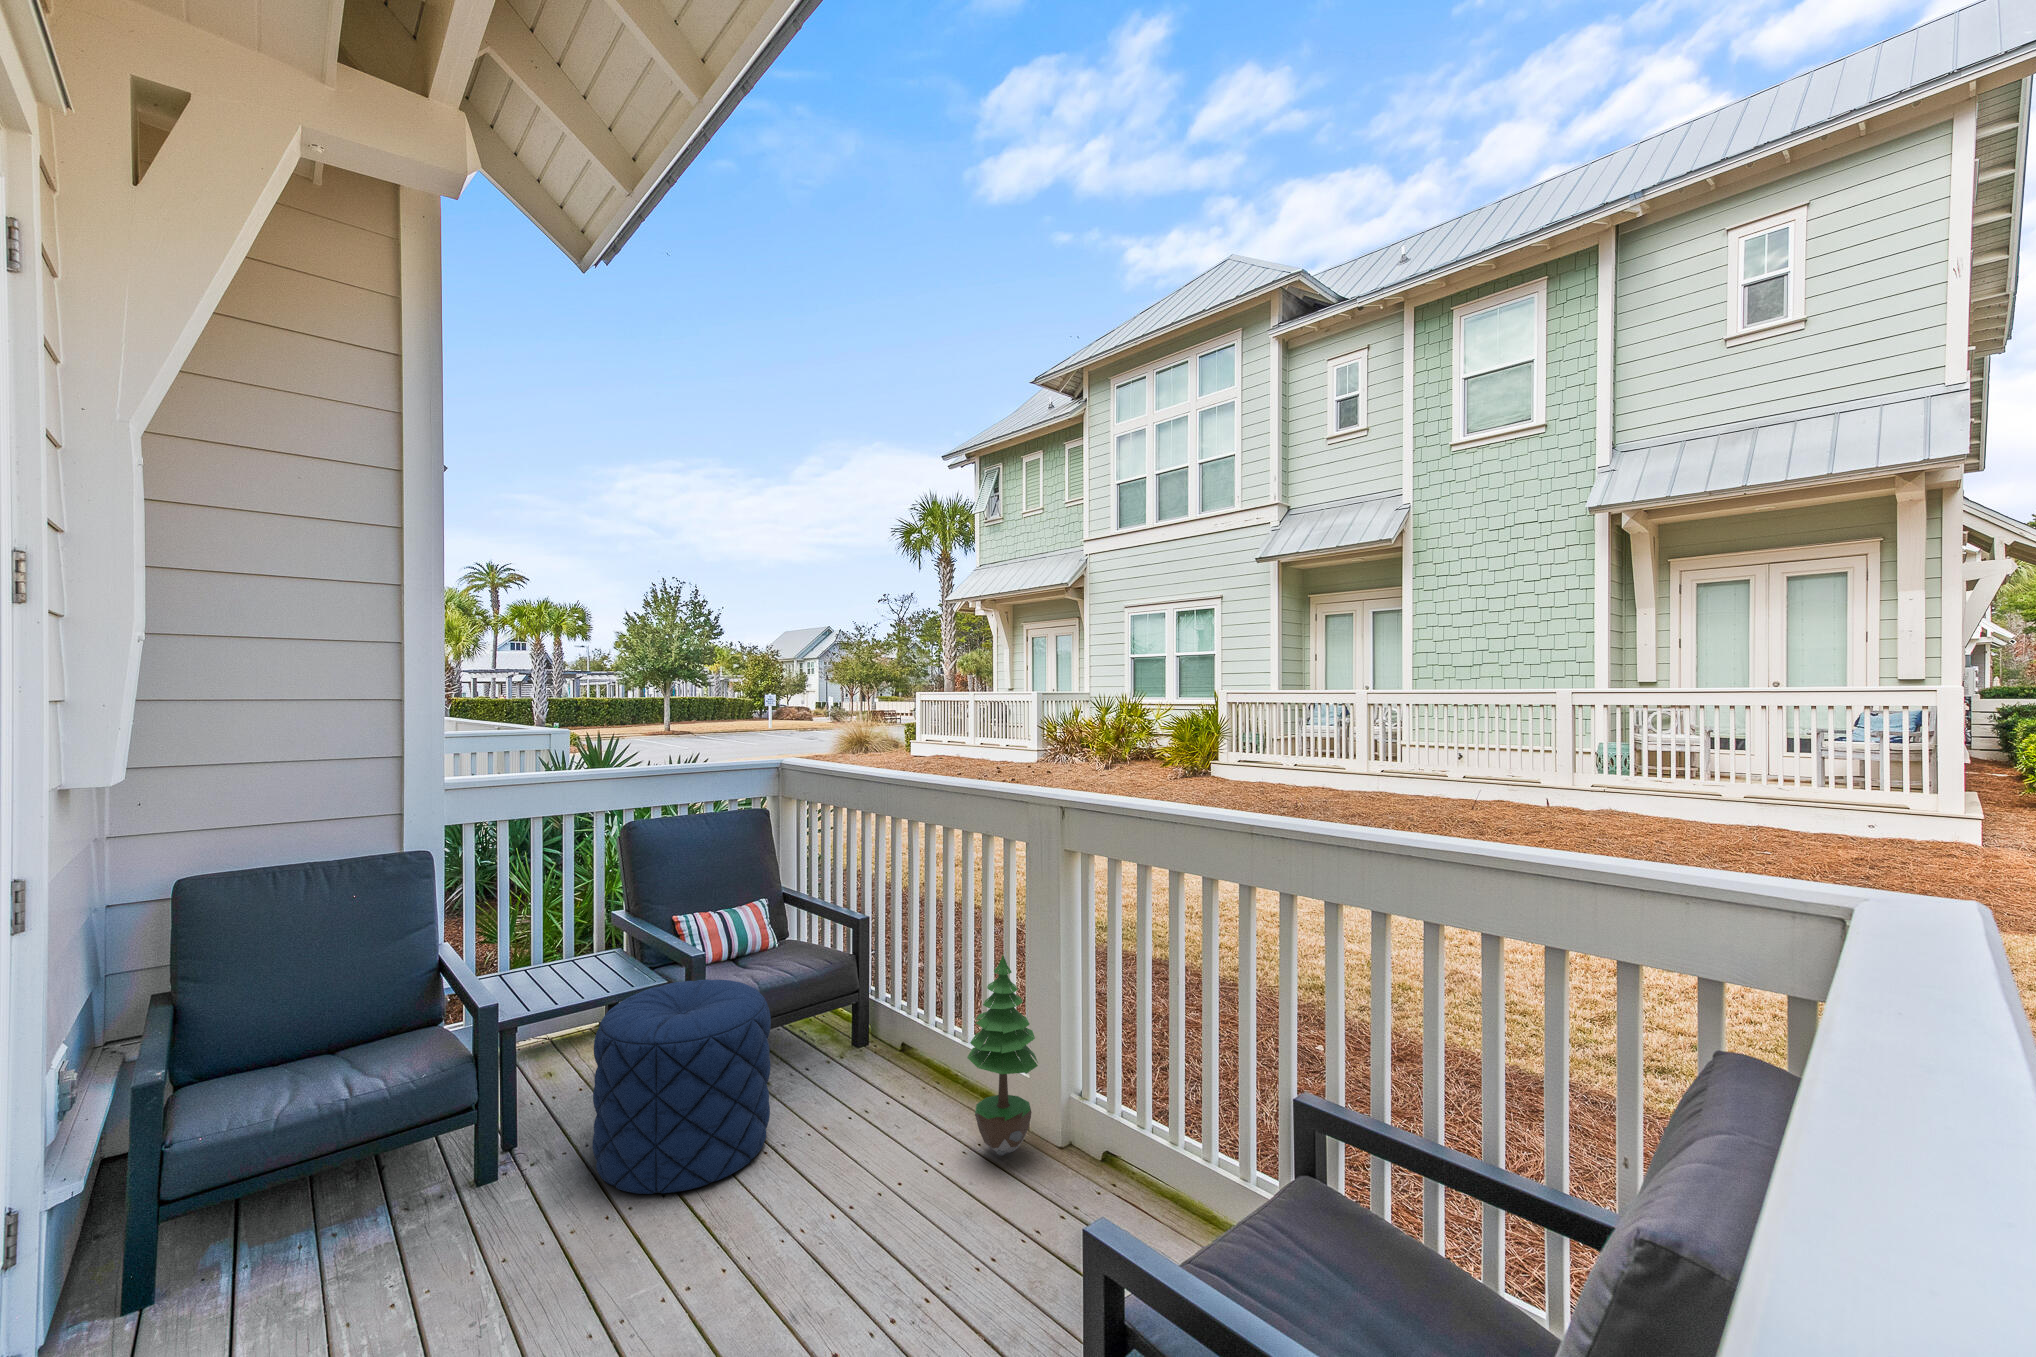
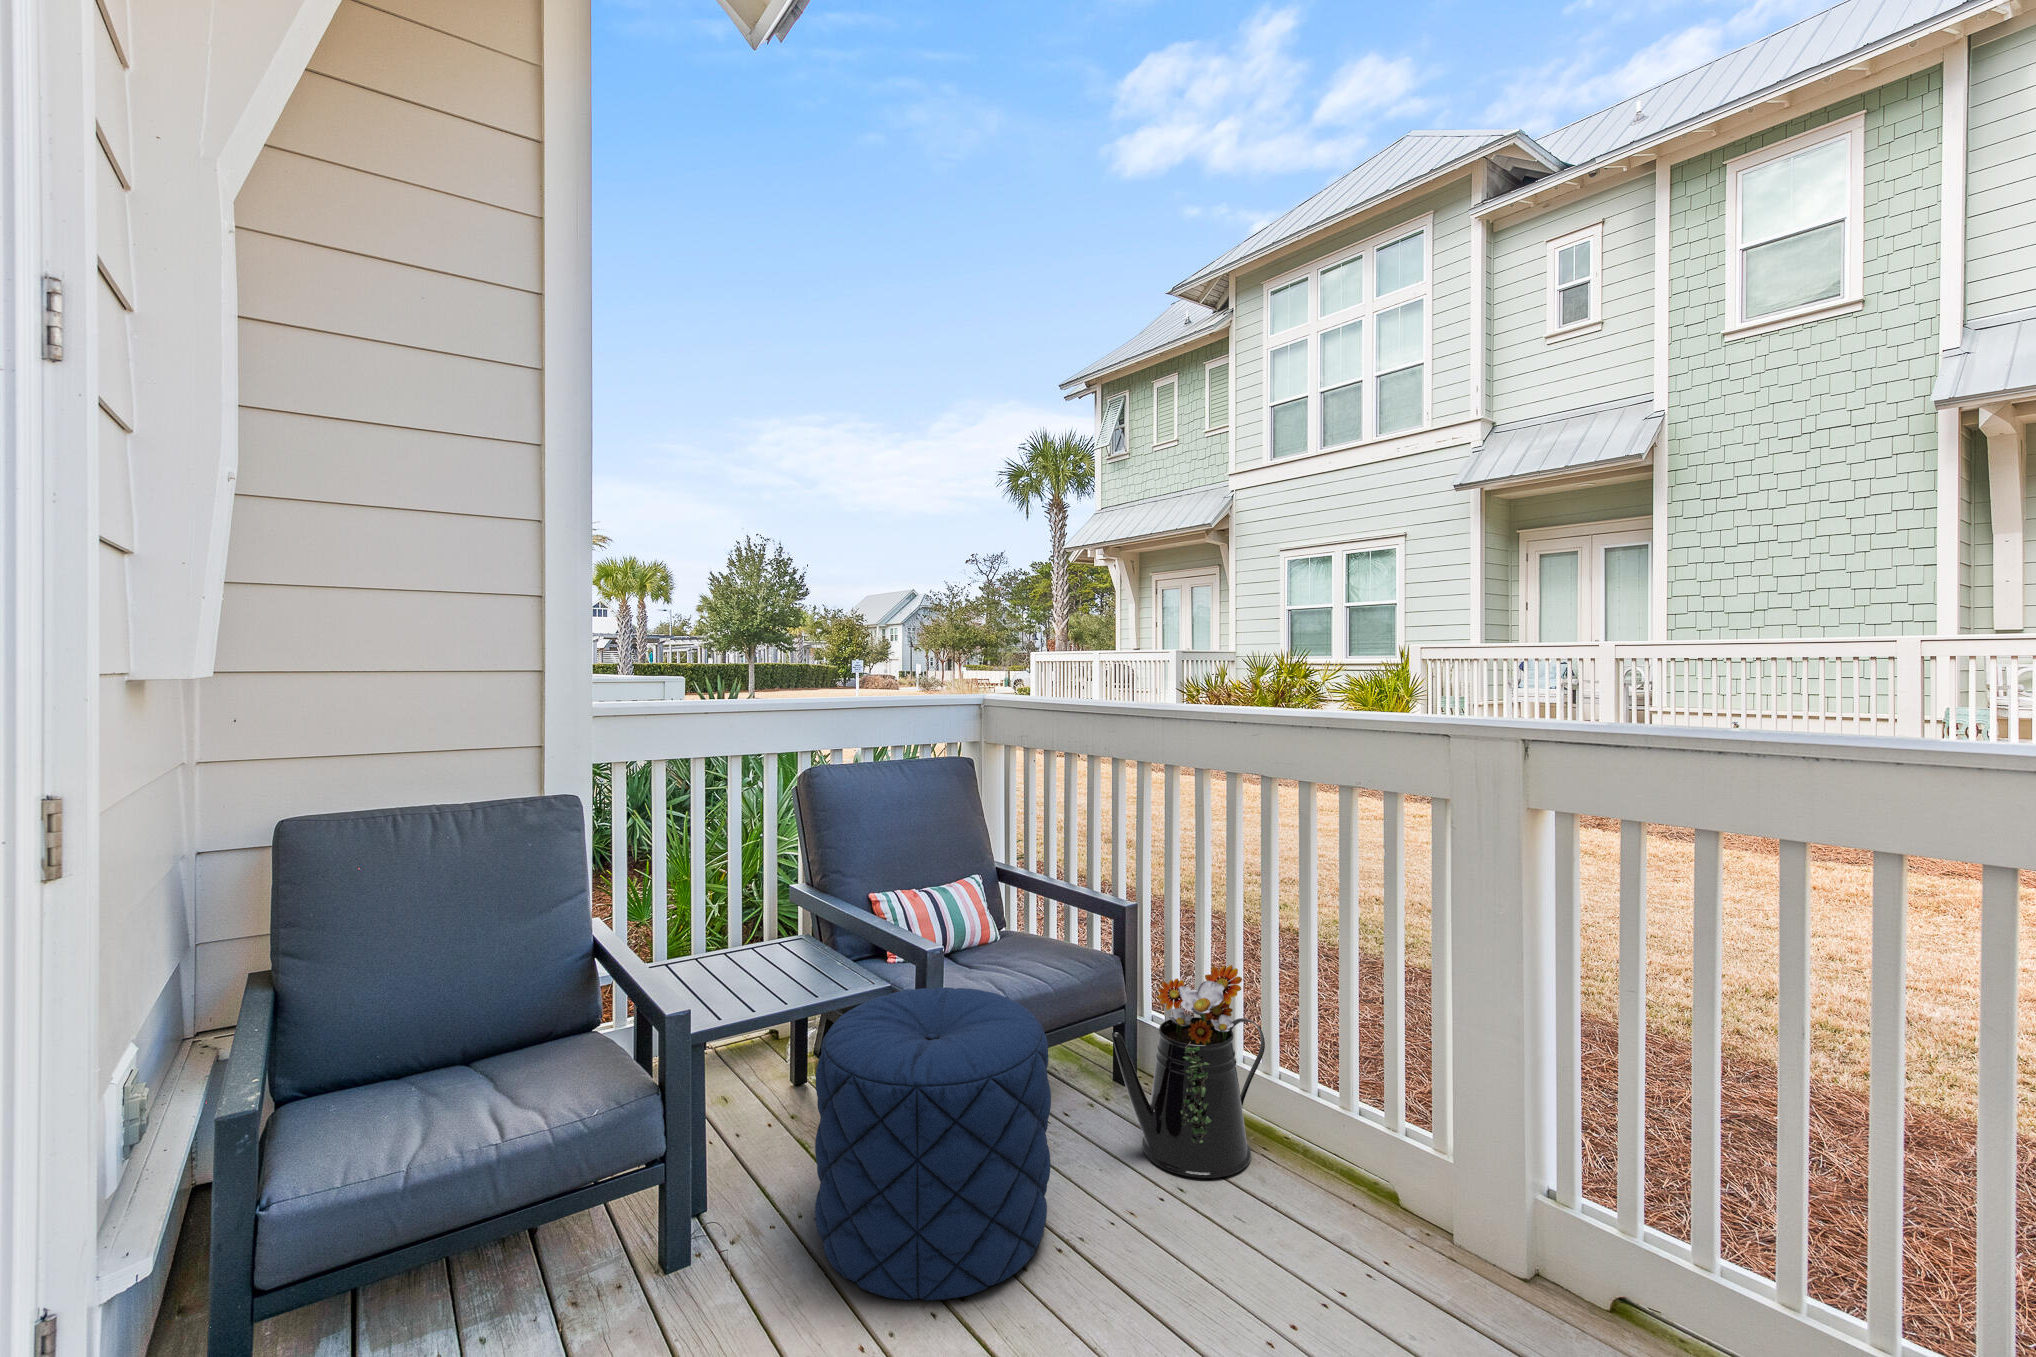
watering can: none [833,954,949,1109] -> present [1112,965,1265,1178]
potted tree: present [967,955,1038,1156] -> none [1348,970,1463,1270]

